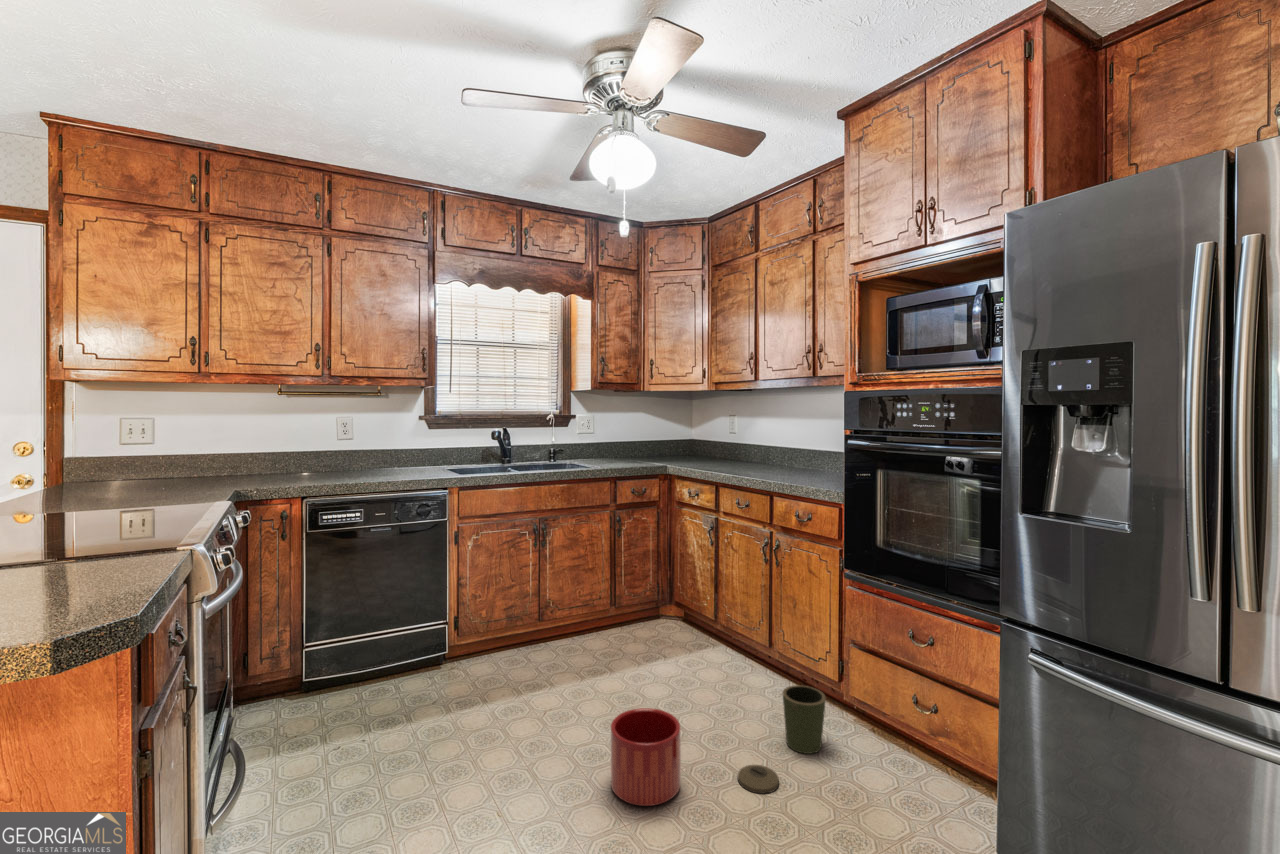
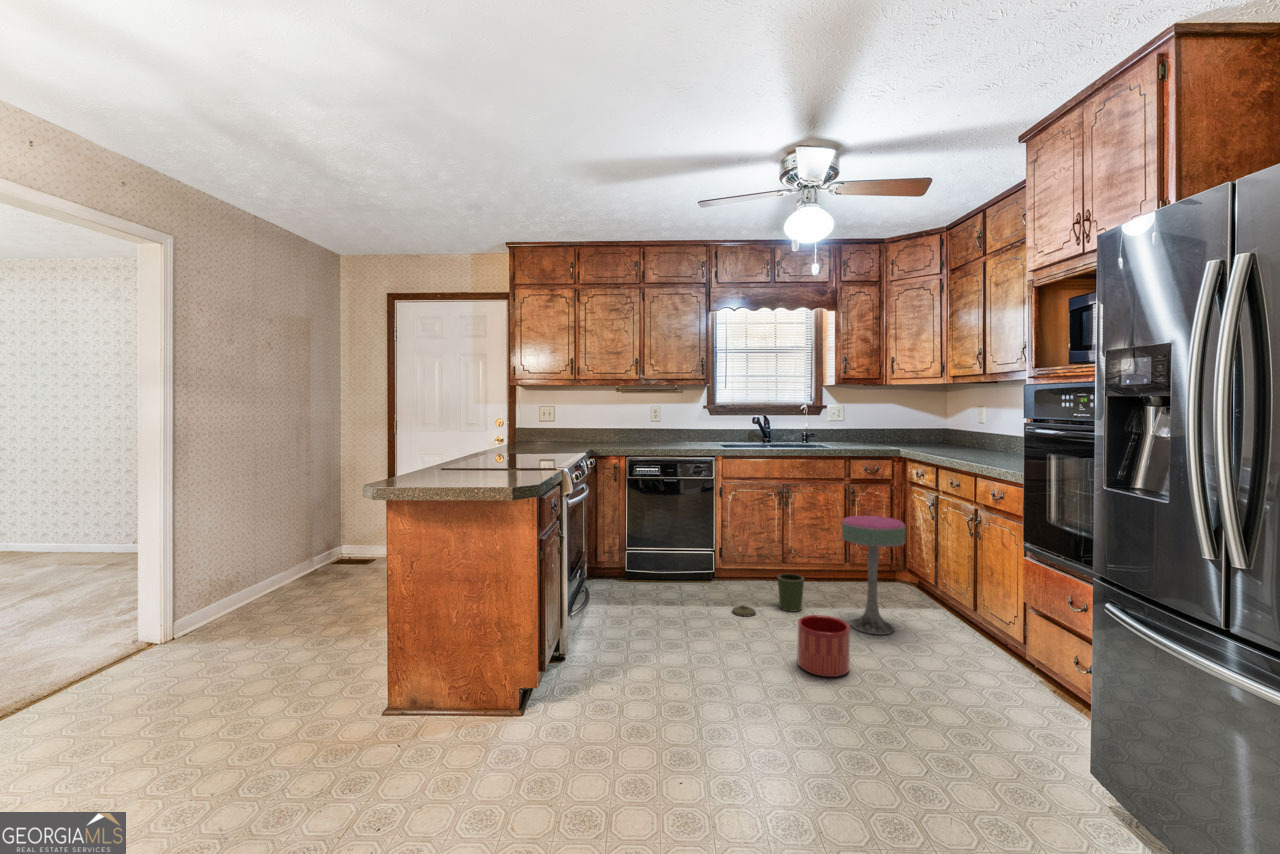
bar stool: none [634,553,708,706] -> present [842,516,906,635]
trash can: present [738,685,826,794] -> present [732,574,804,617]

